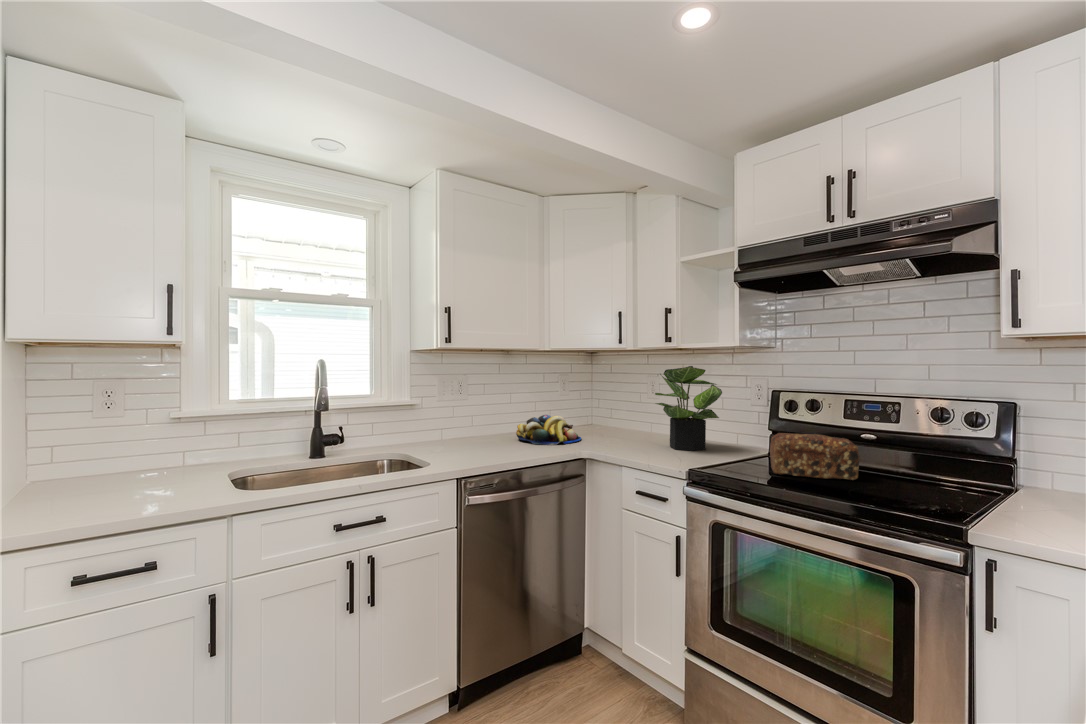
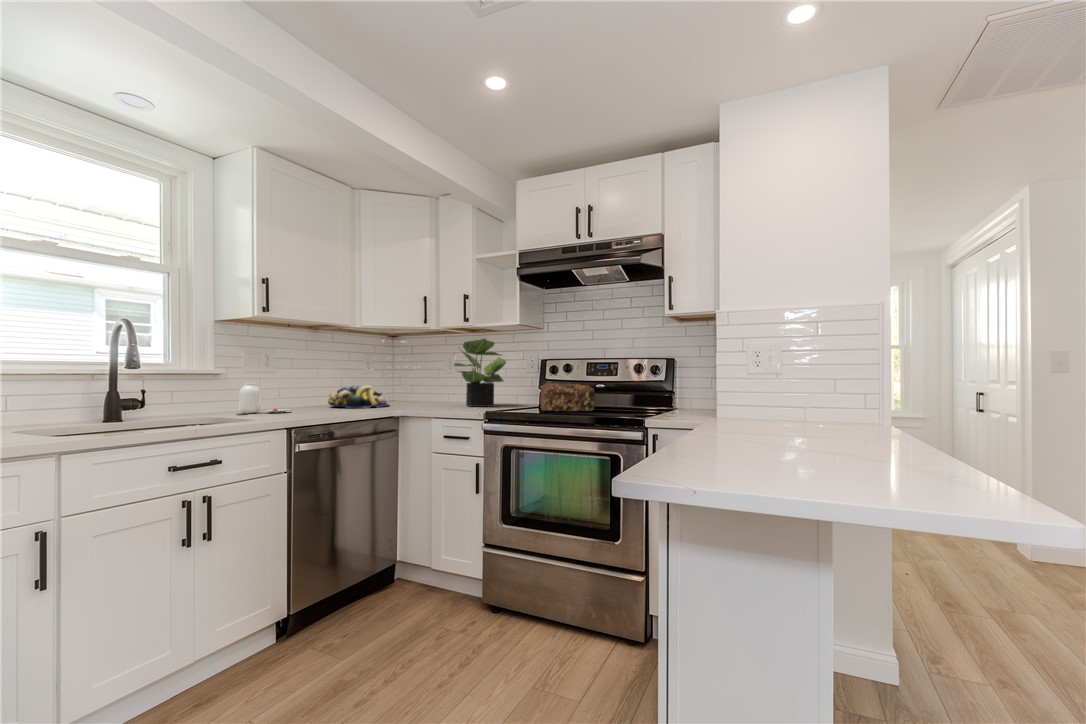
jar: none [419,417,473,453] -> present [236,383,289,414]

